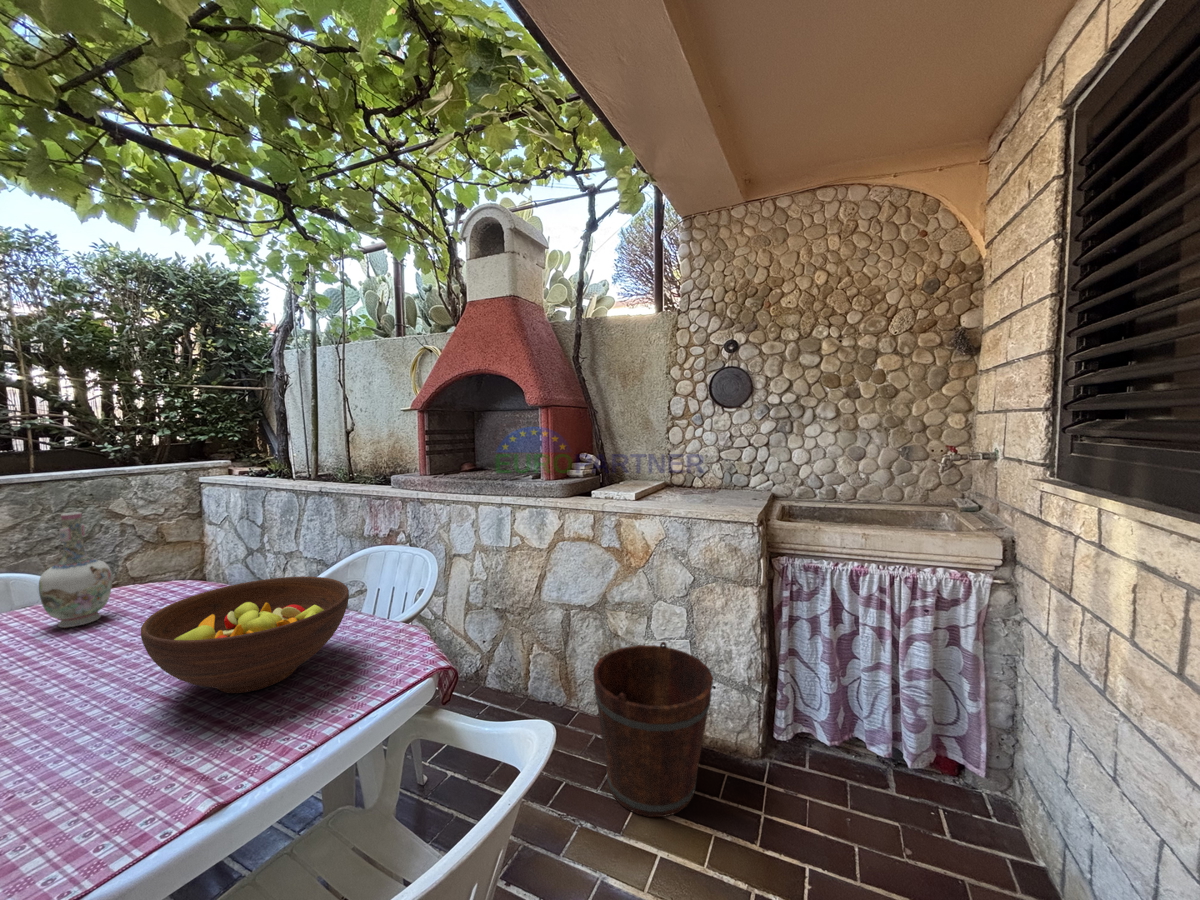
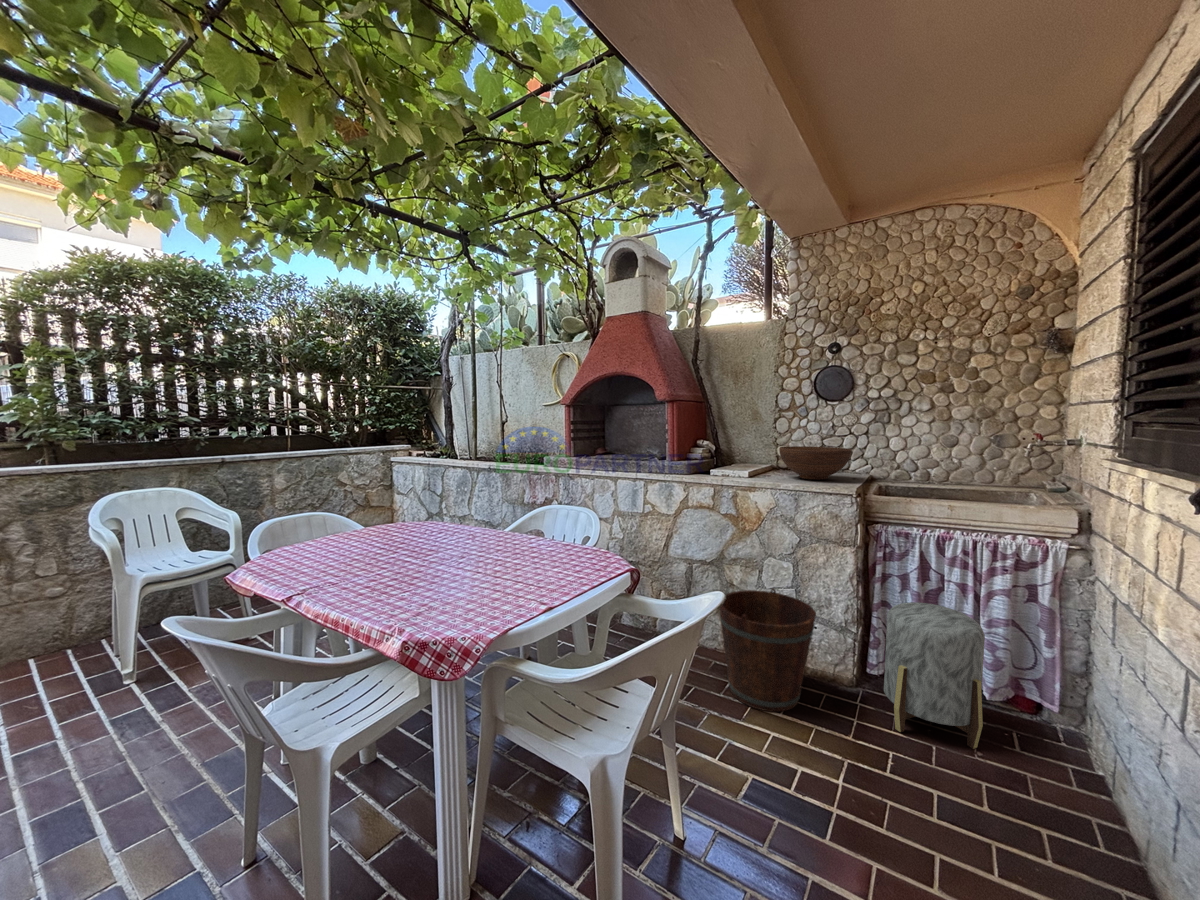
vase: present [39,512,112,628] -> none [373,469,407,541]
fruit bowl: present [141,577,349,693] -> present [779,446,852,480]
stool: none [794,654,911,847] -> present [884,602,985,749]

